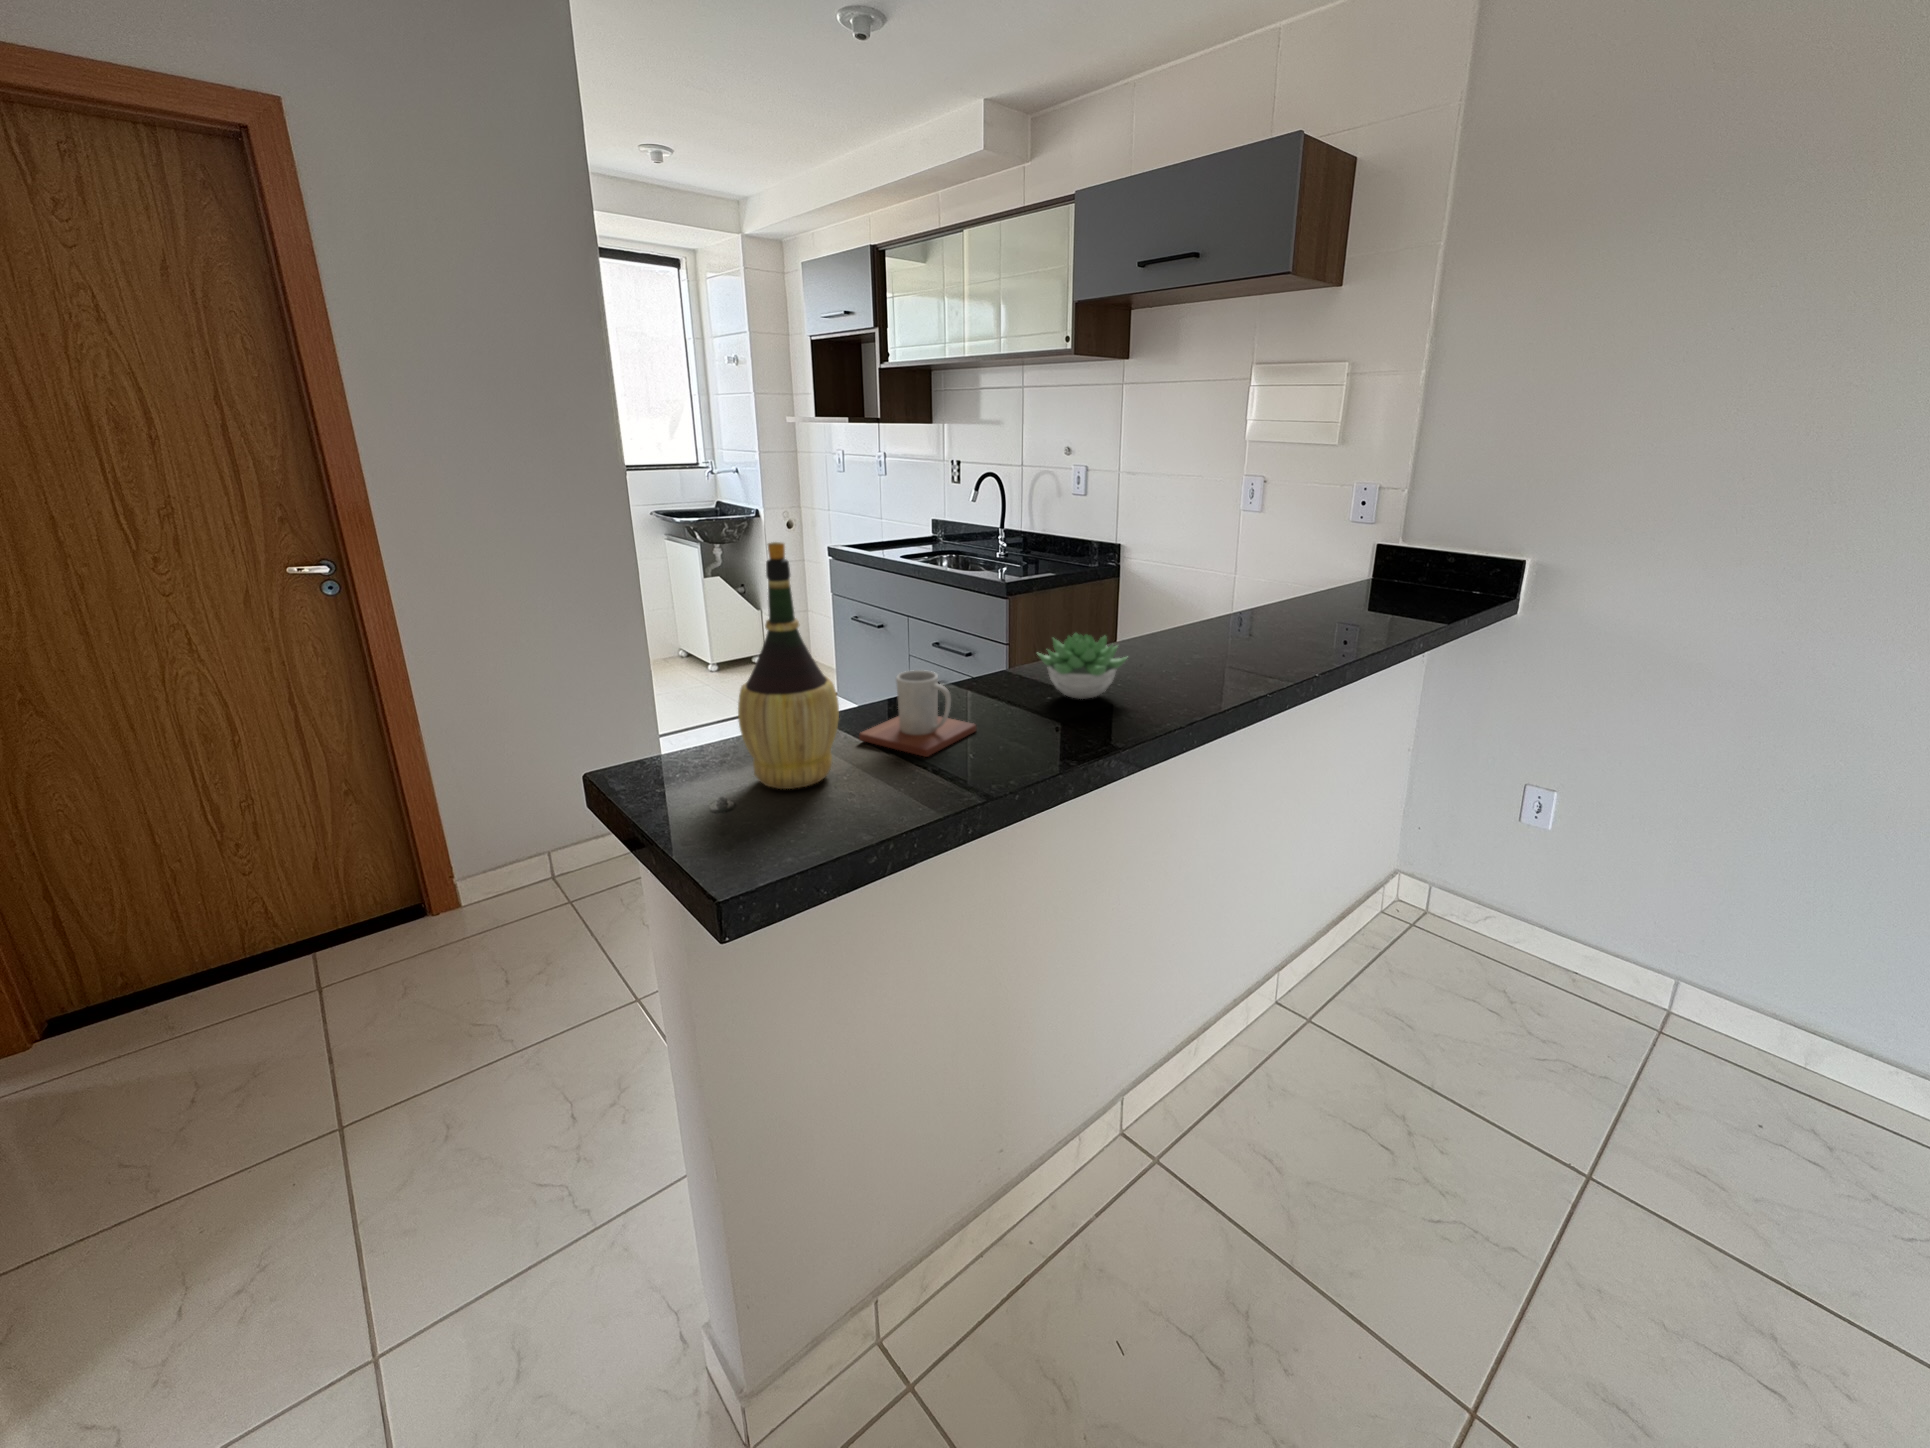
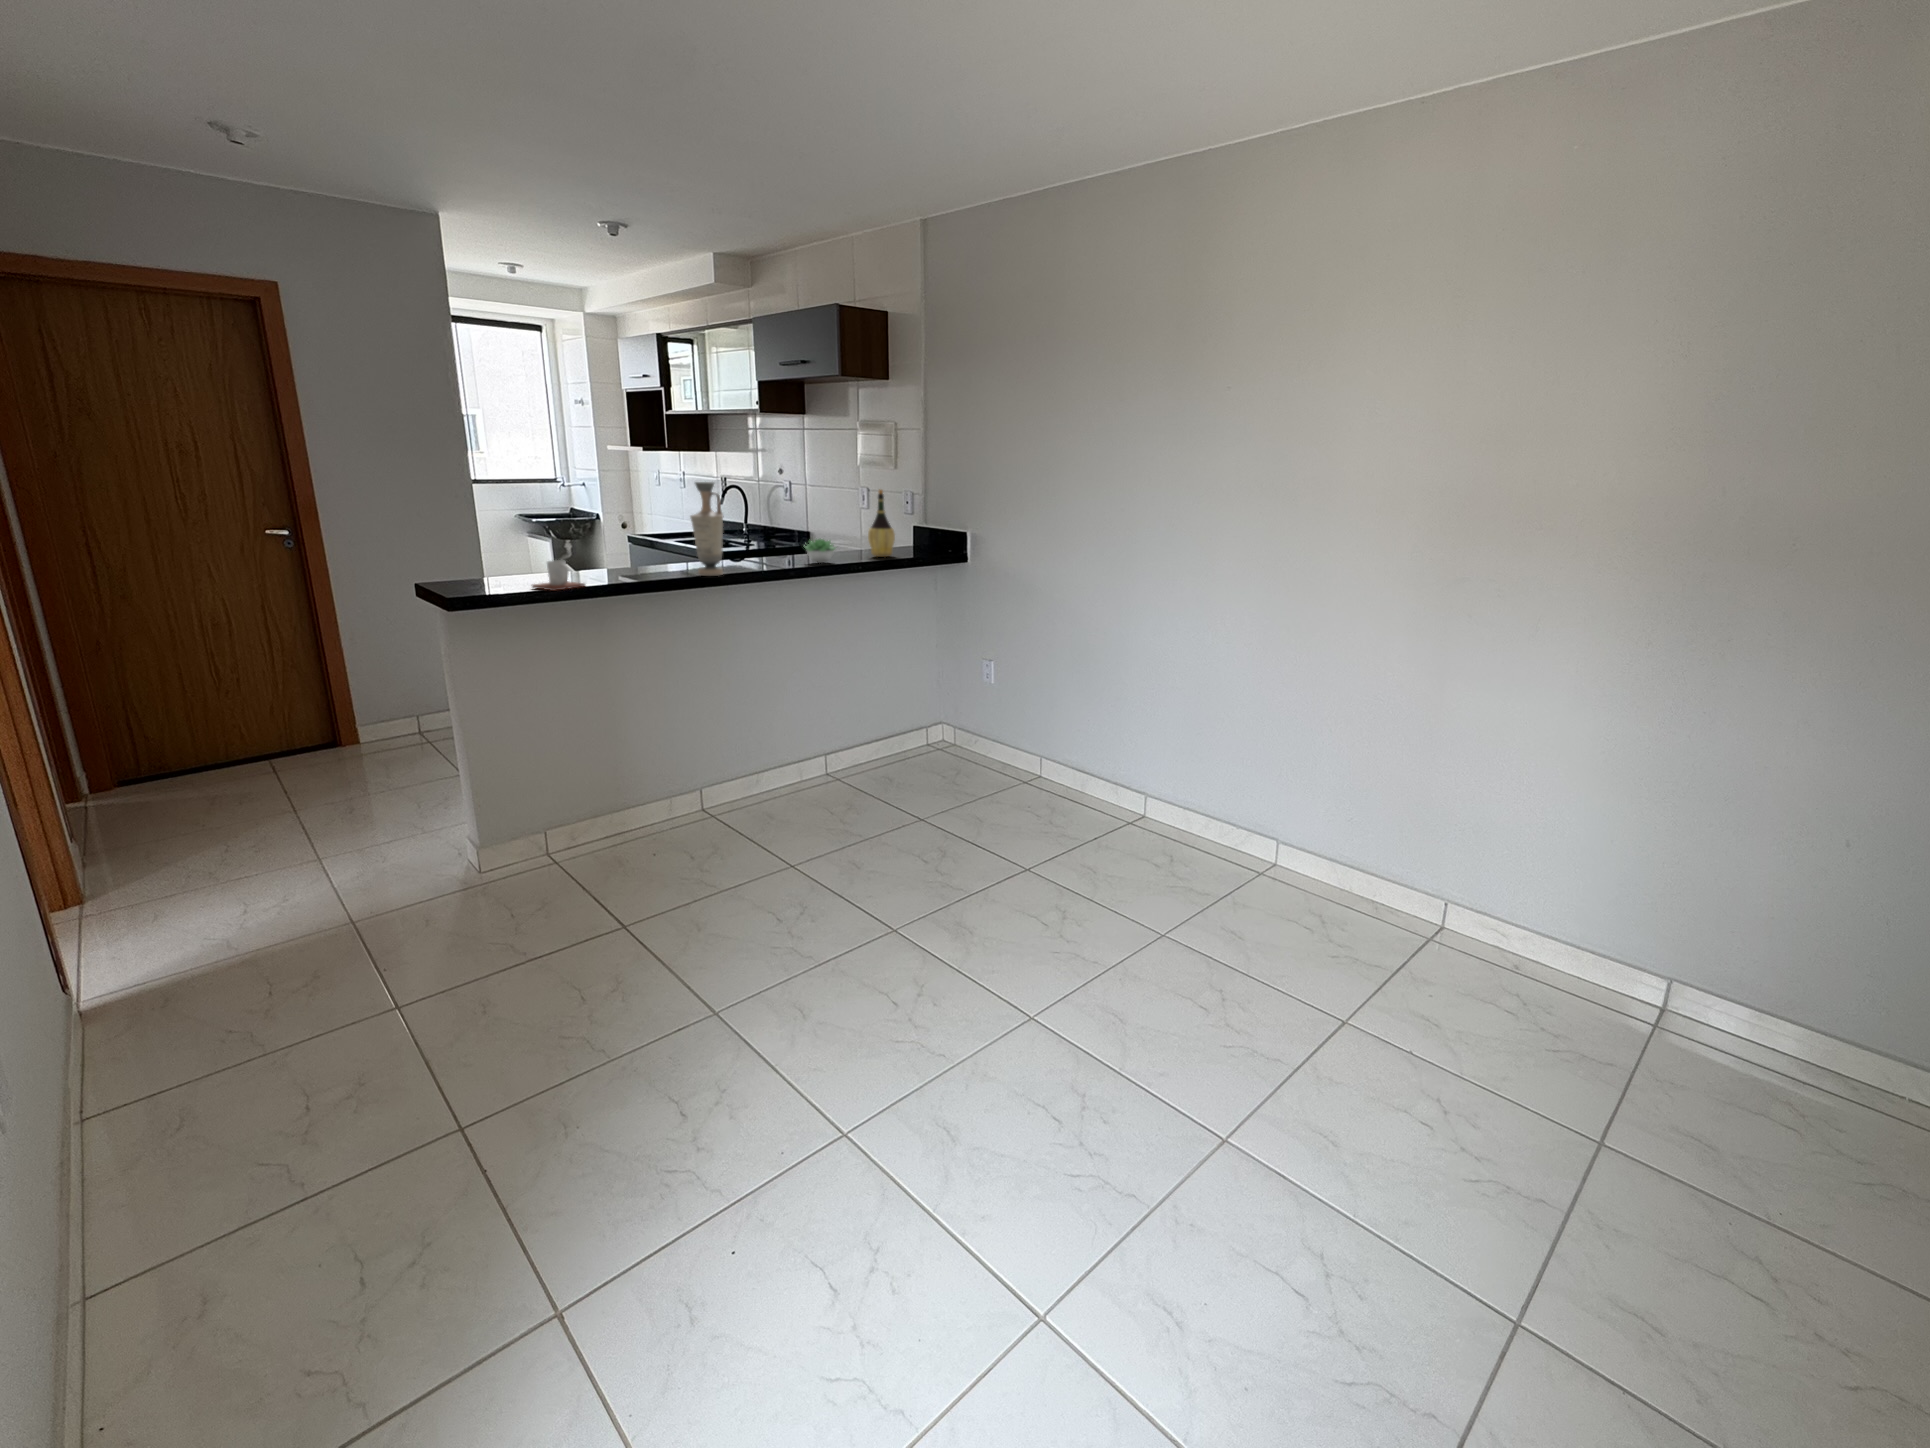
vase: none [1158,474,1230,681] -> present [690,482,724,576]
wine bottle: present [738,542,839,789] -> present [868,489,895,557]
succulent plant: present [1038,633,1127,699] -> present [805,539,835,563]

